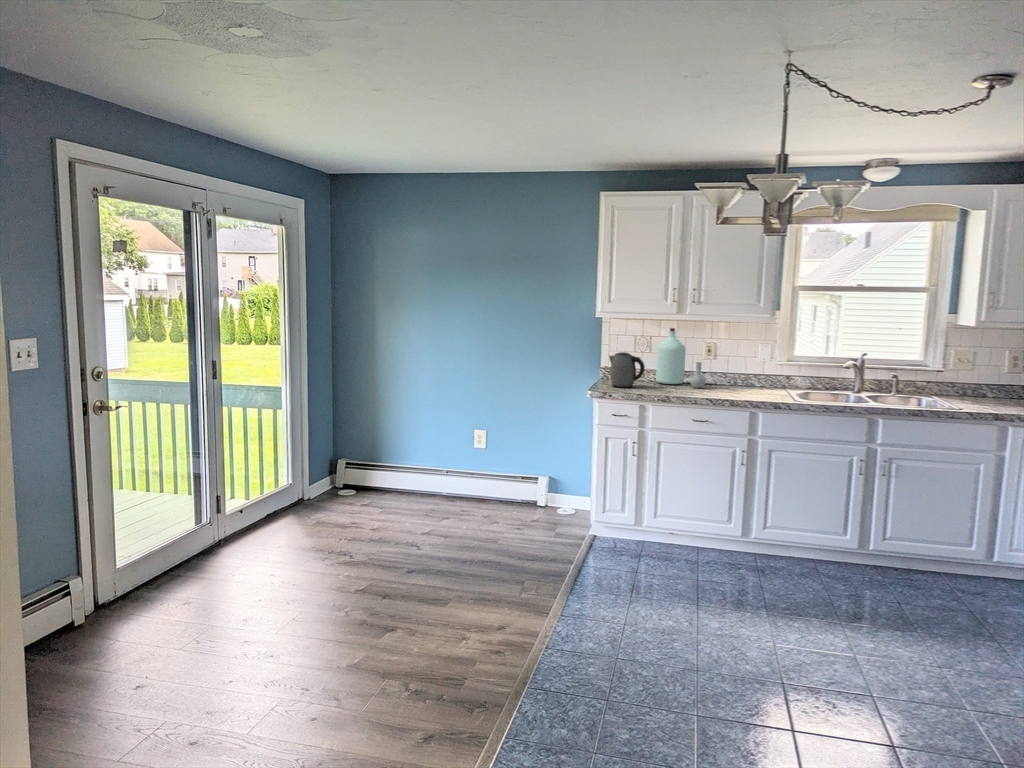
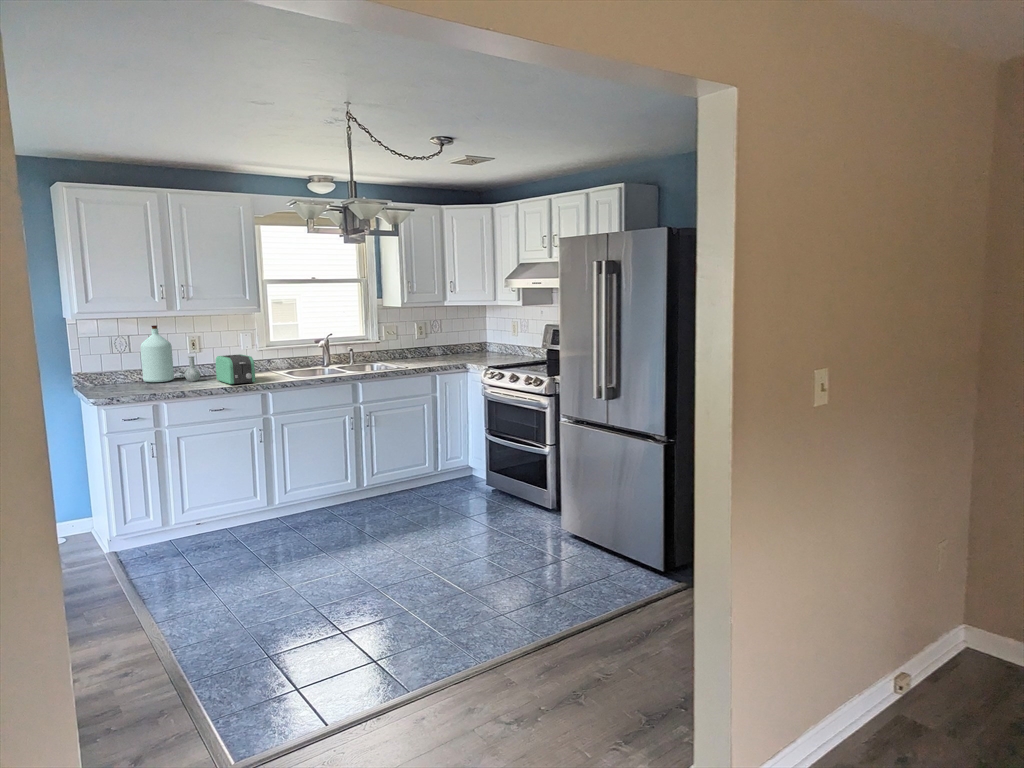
kettle: present [609,352,645,388] -> none [96,355,140,392]
toaster: none [717,365,750,398] -> present [216,354,255,385]

